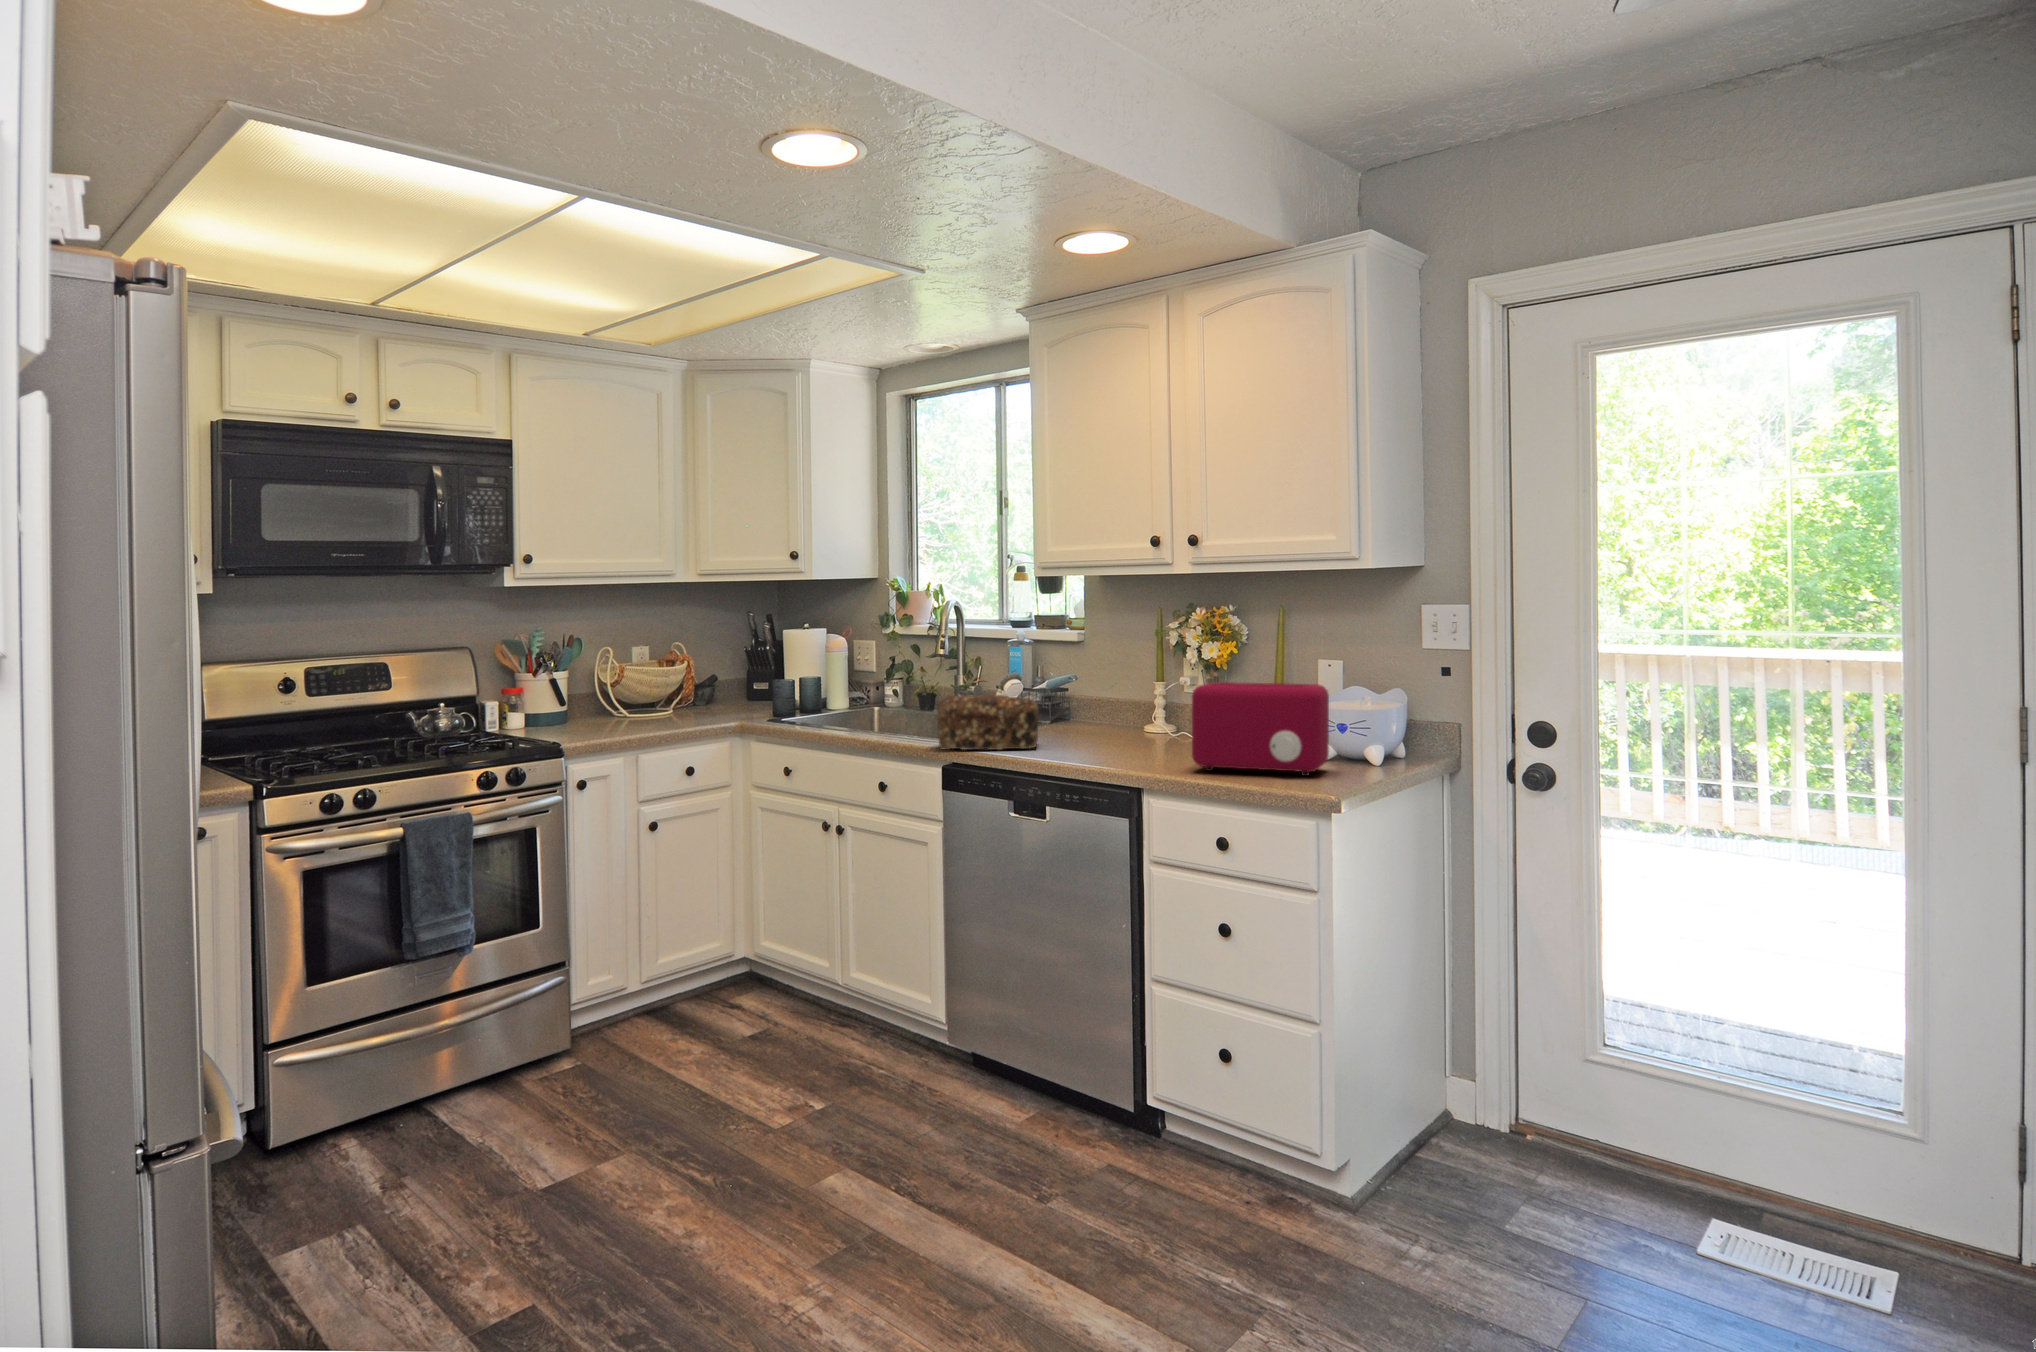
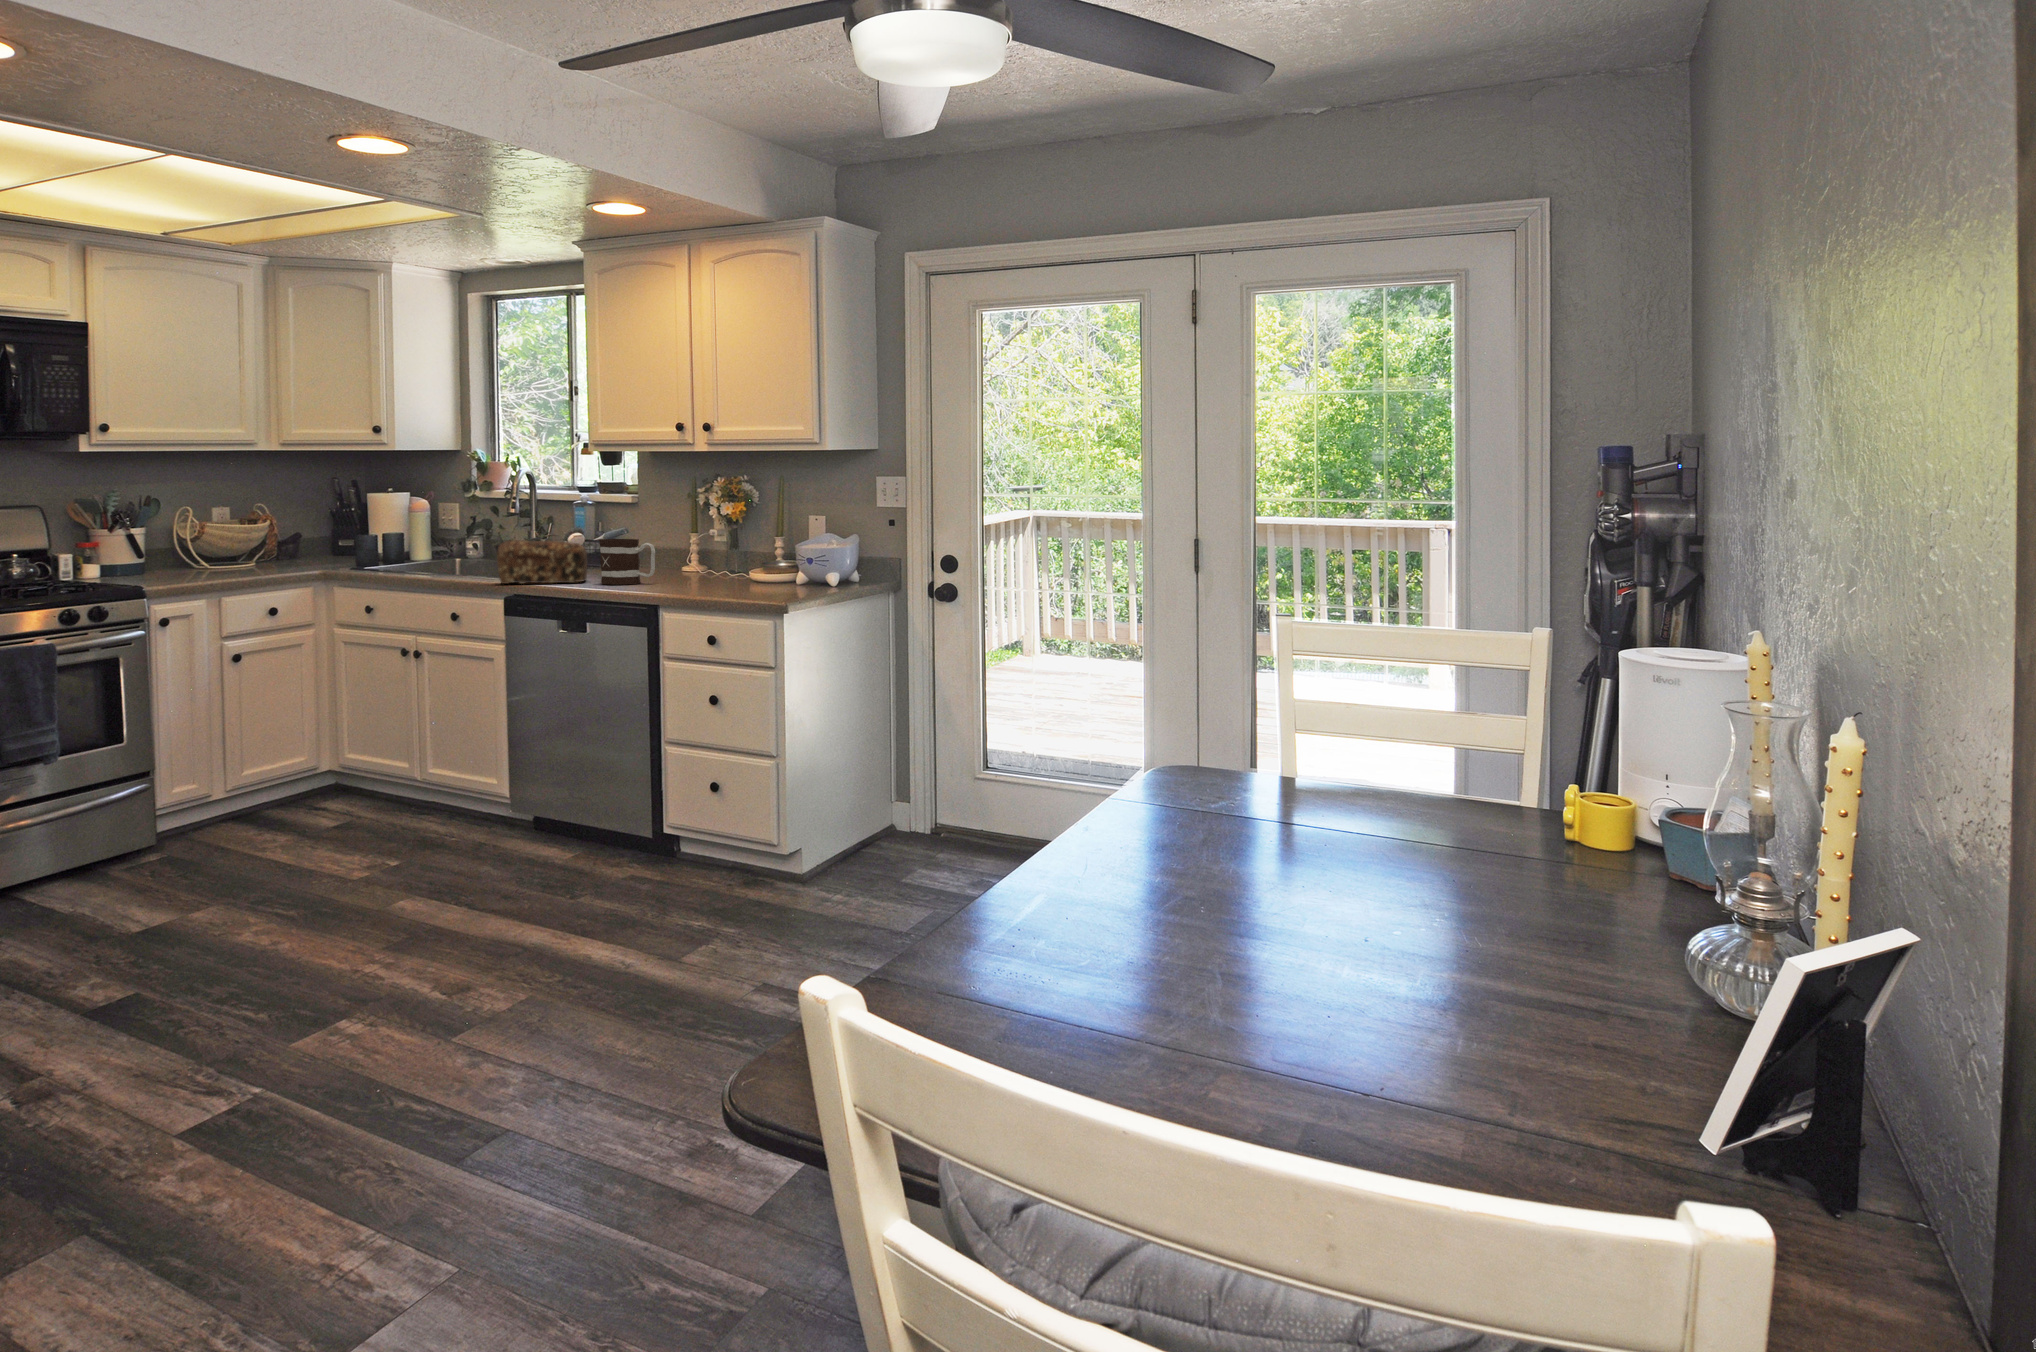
toaster: present [1192,682,1329,776] -> none [690,525,793,591]
mug: none [1061,694,1130,755] -> present [599,539,655,585]

